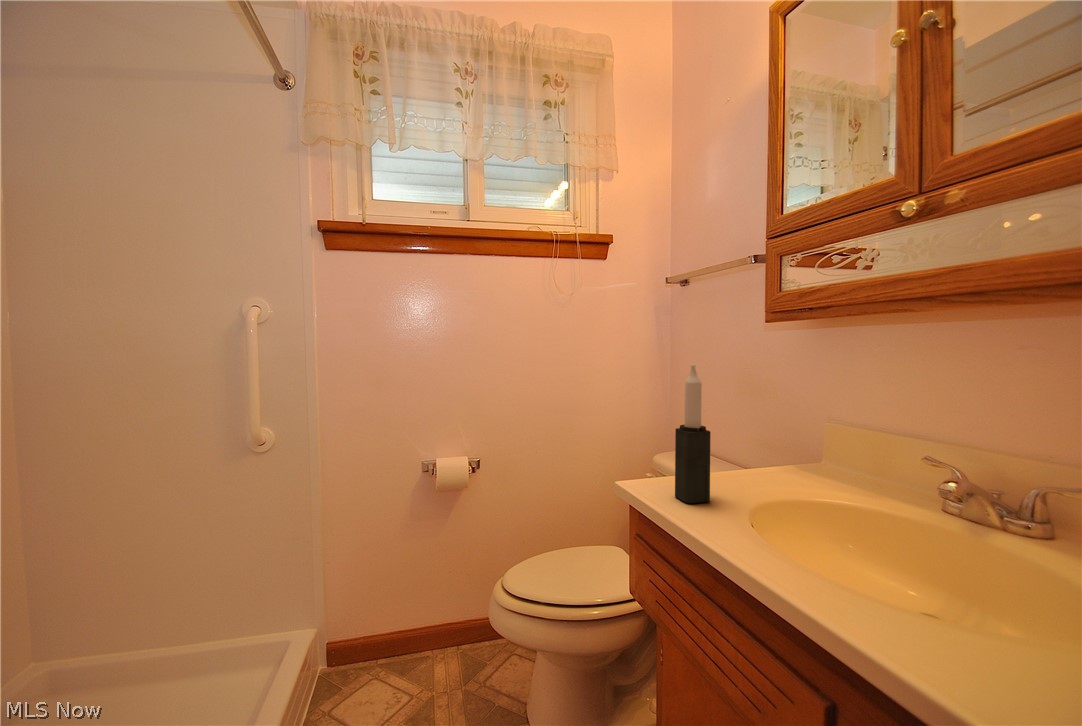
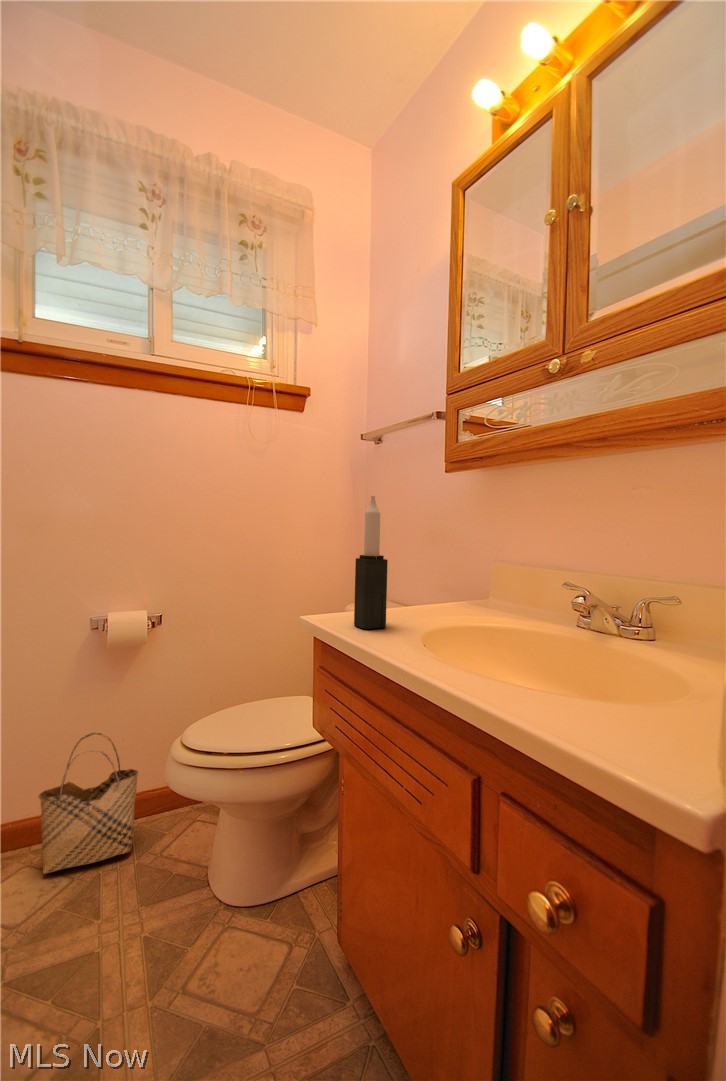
woven basket: none [385,564,463,686] -> present [38,733,138,874]

